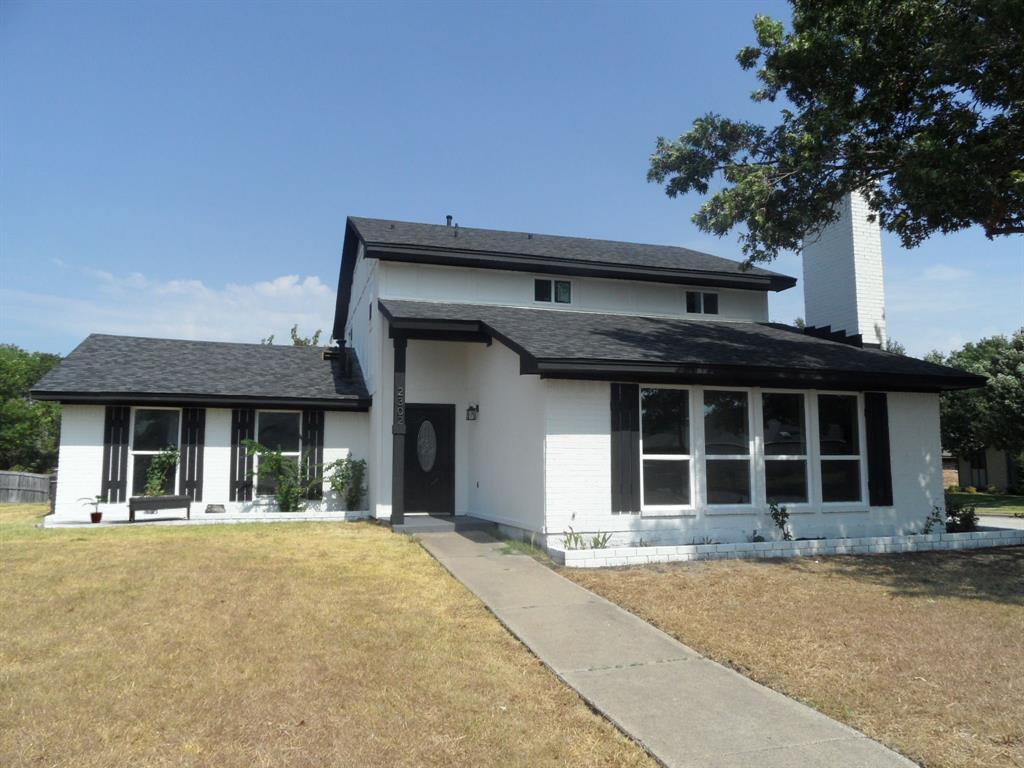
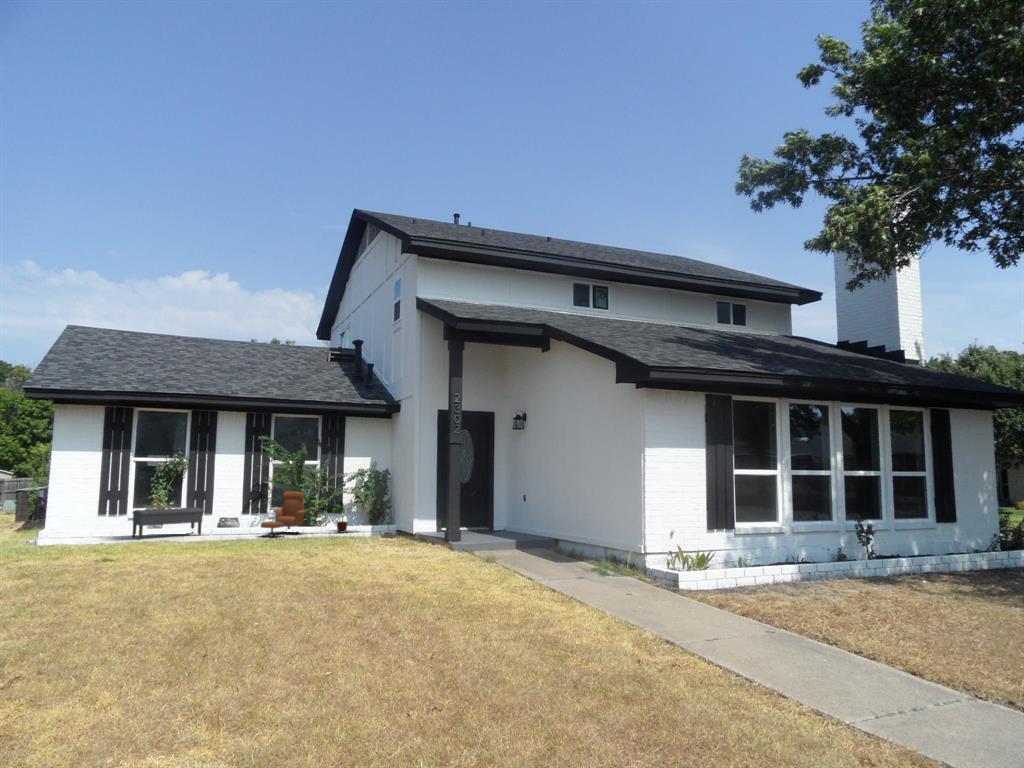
lounge chair: none [239,480,284,522] -> present [261,491,307,538]
potted plant: present [83,495,107,523] -> present [329,504,353,533]

